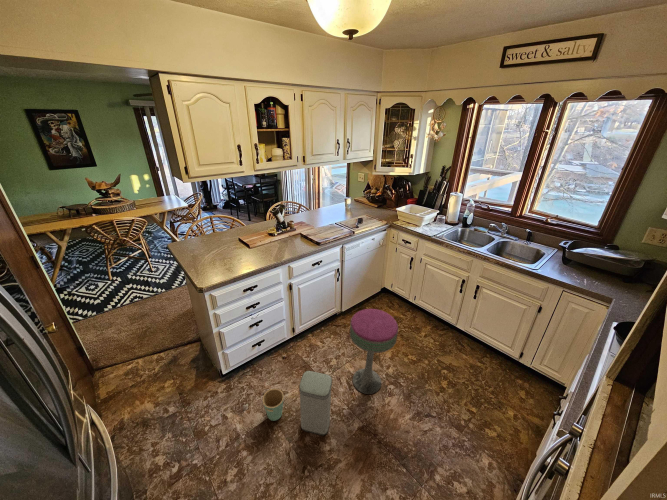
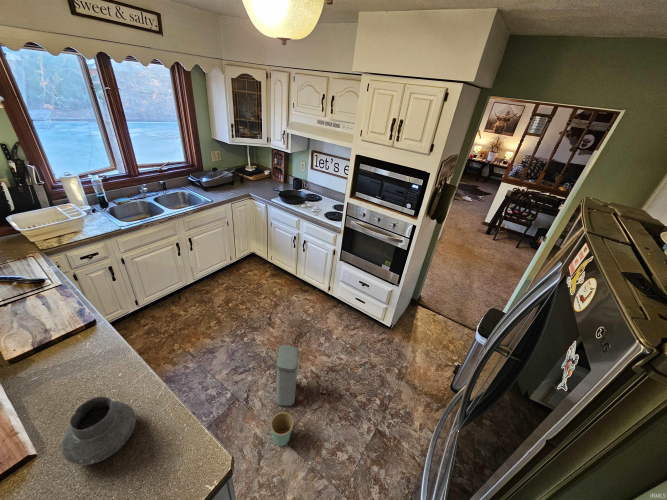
vase: none [224,233,250,257] -> present [61,396,136,465]
bar stool: present [350,309,398,394] -> none [209,289,258,370]

